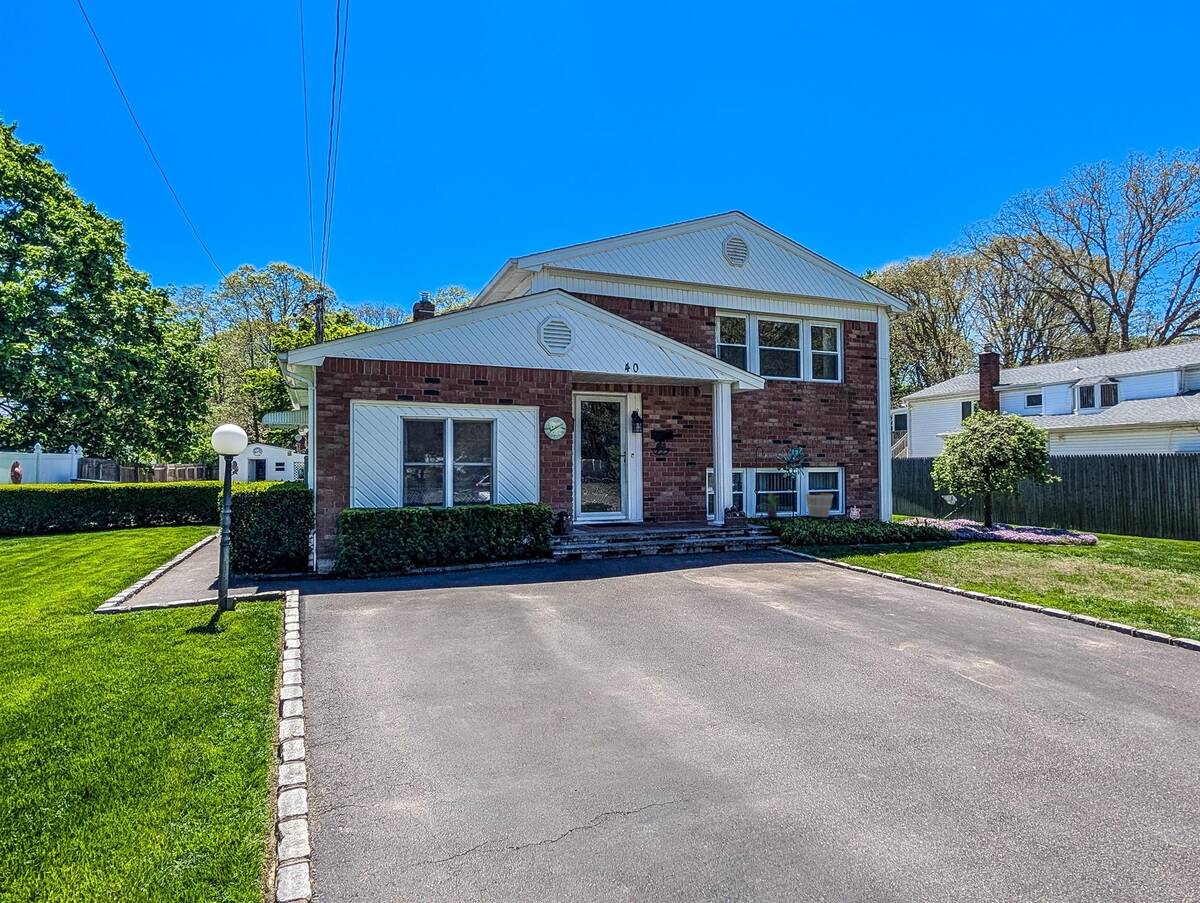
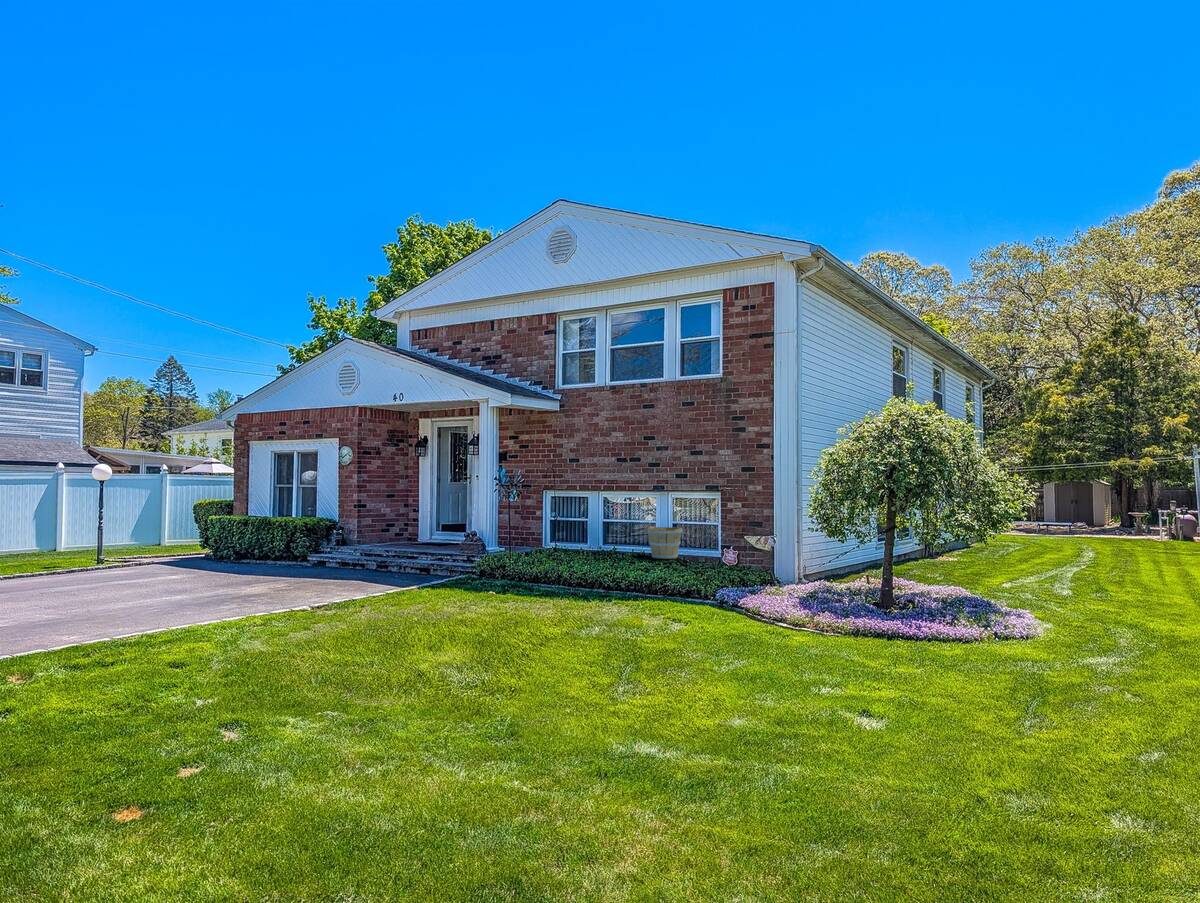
decorative plant: present [767,492,777,517] -> none [579,520,614,552]

